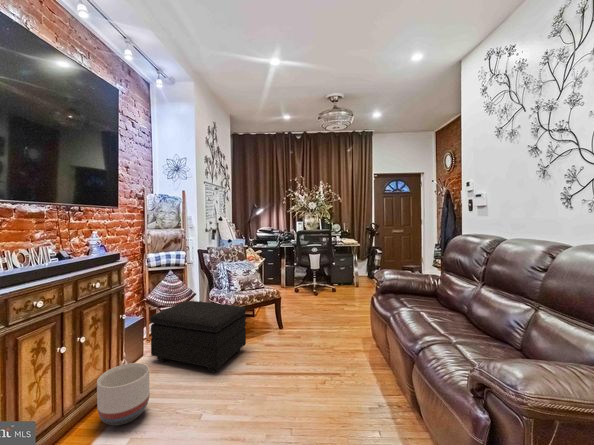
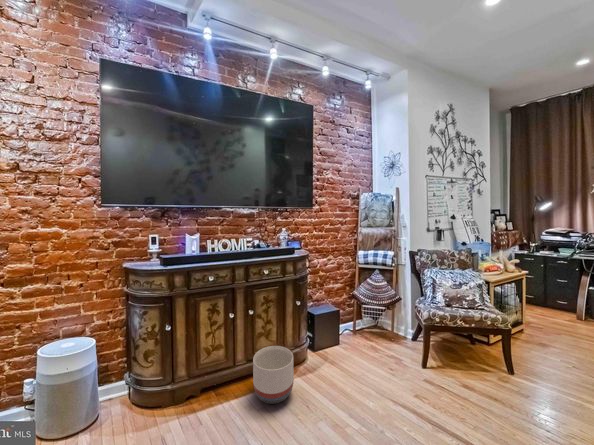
footstool: present [151,301,246,373] -> none [337,308,439,412]

